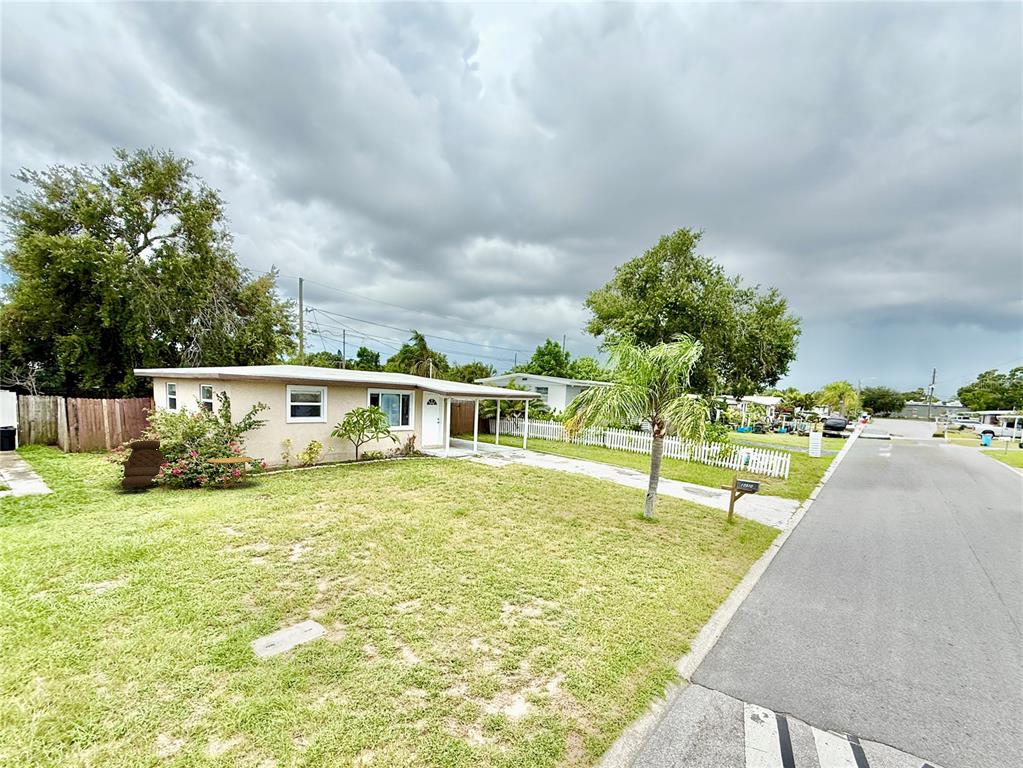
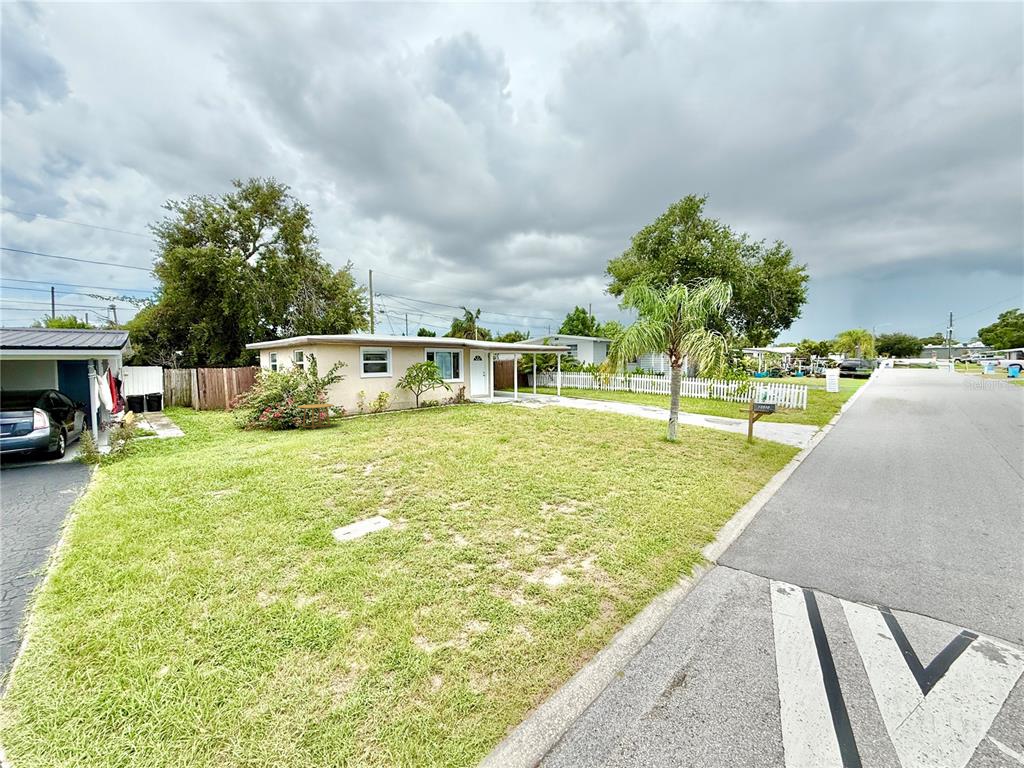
lounge chair: present [120,440,167,494] -> none [232,392,267,434]

